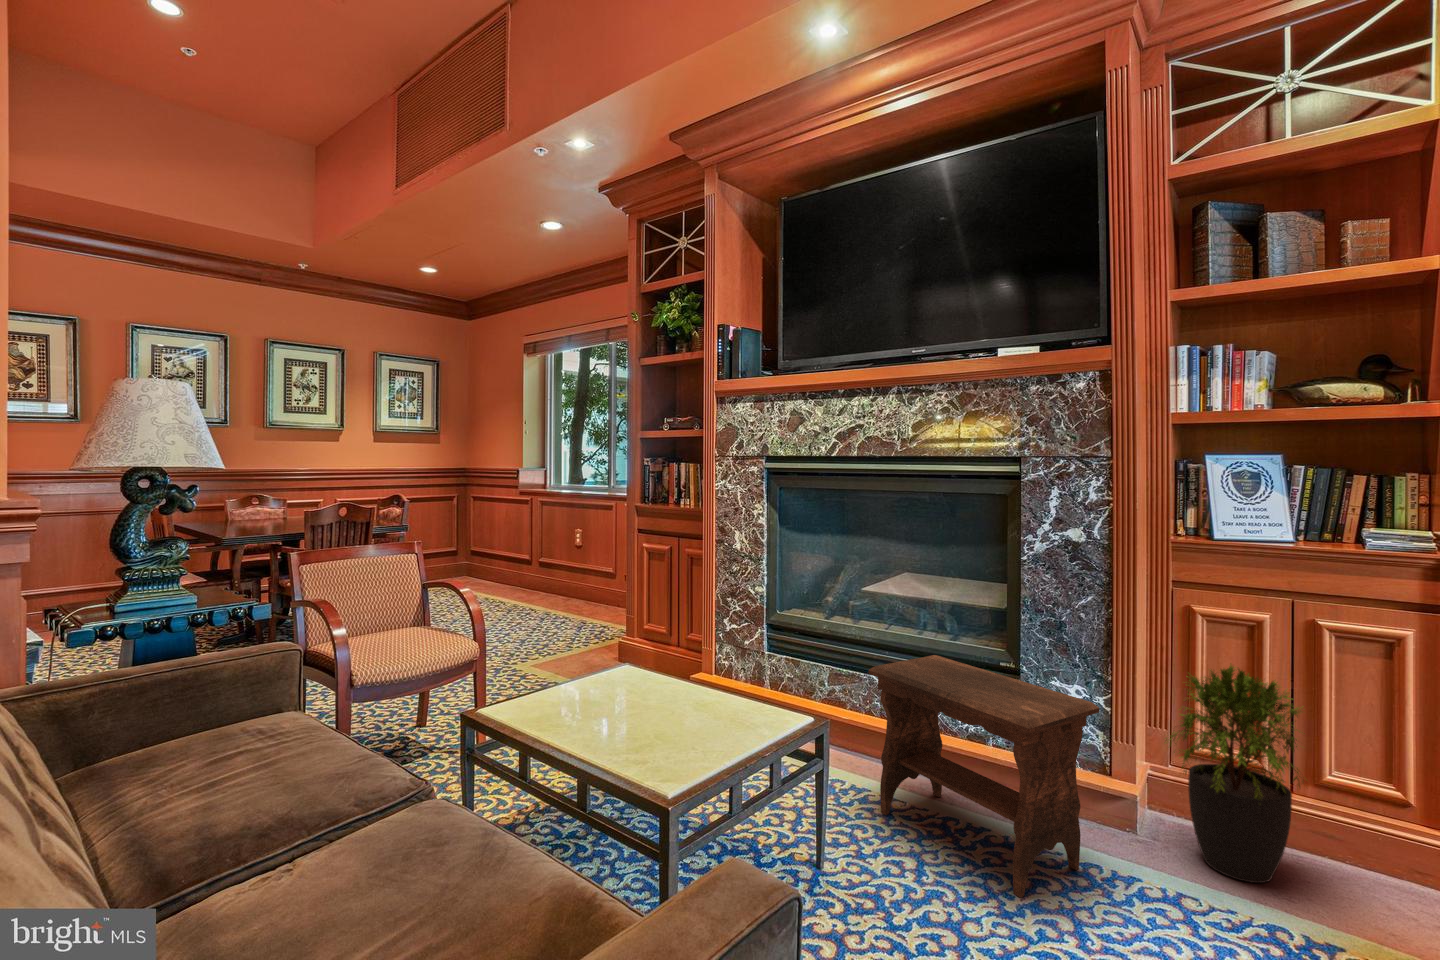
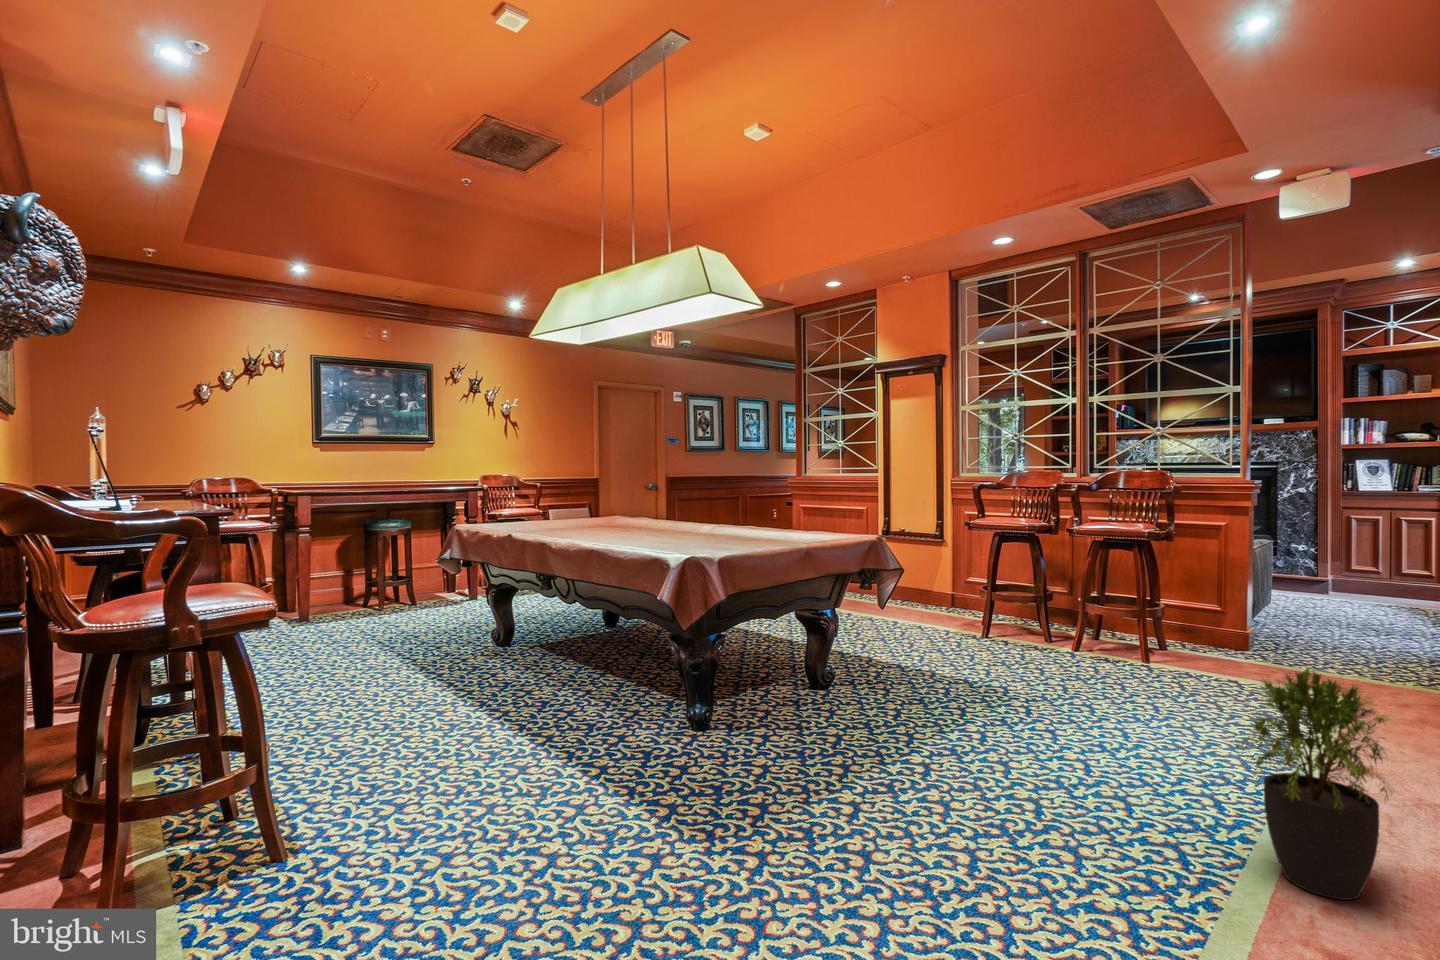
footstool: present [869,655,1099,898] -> none [923,657,1159,897]

